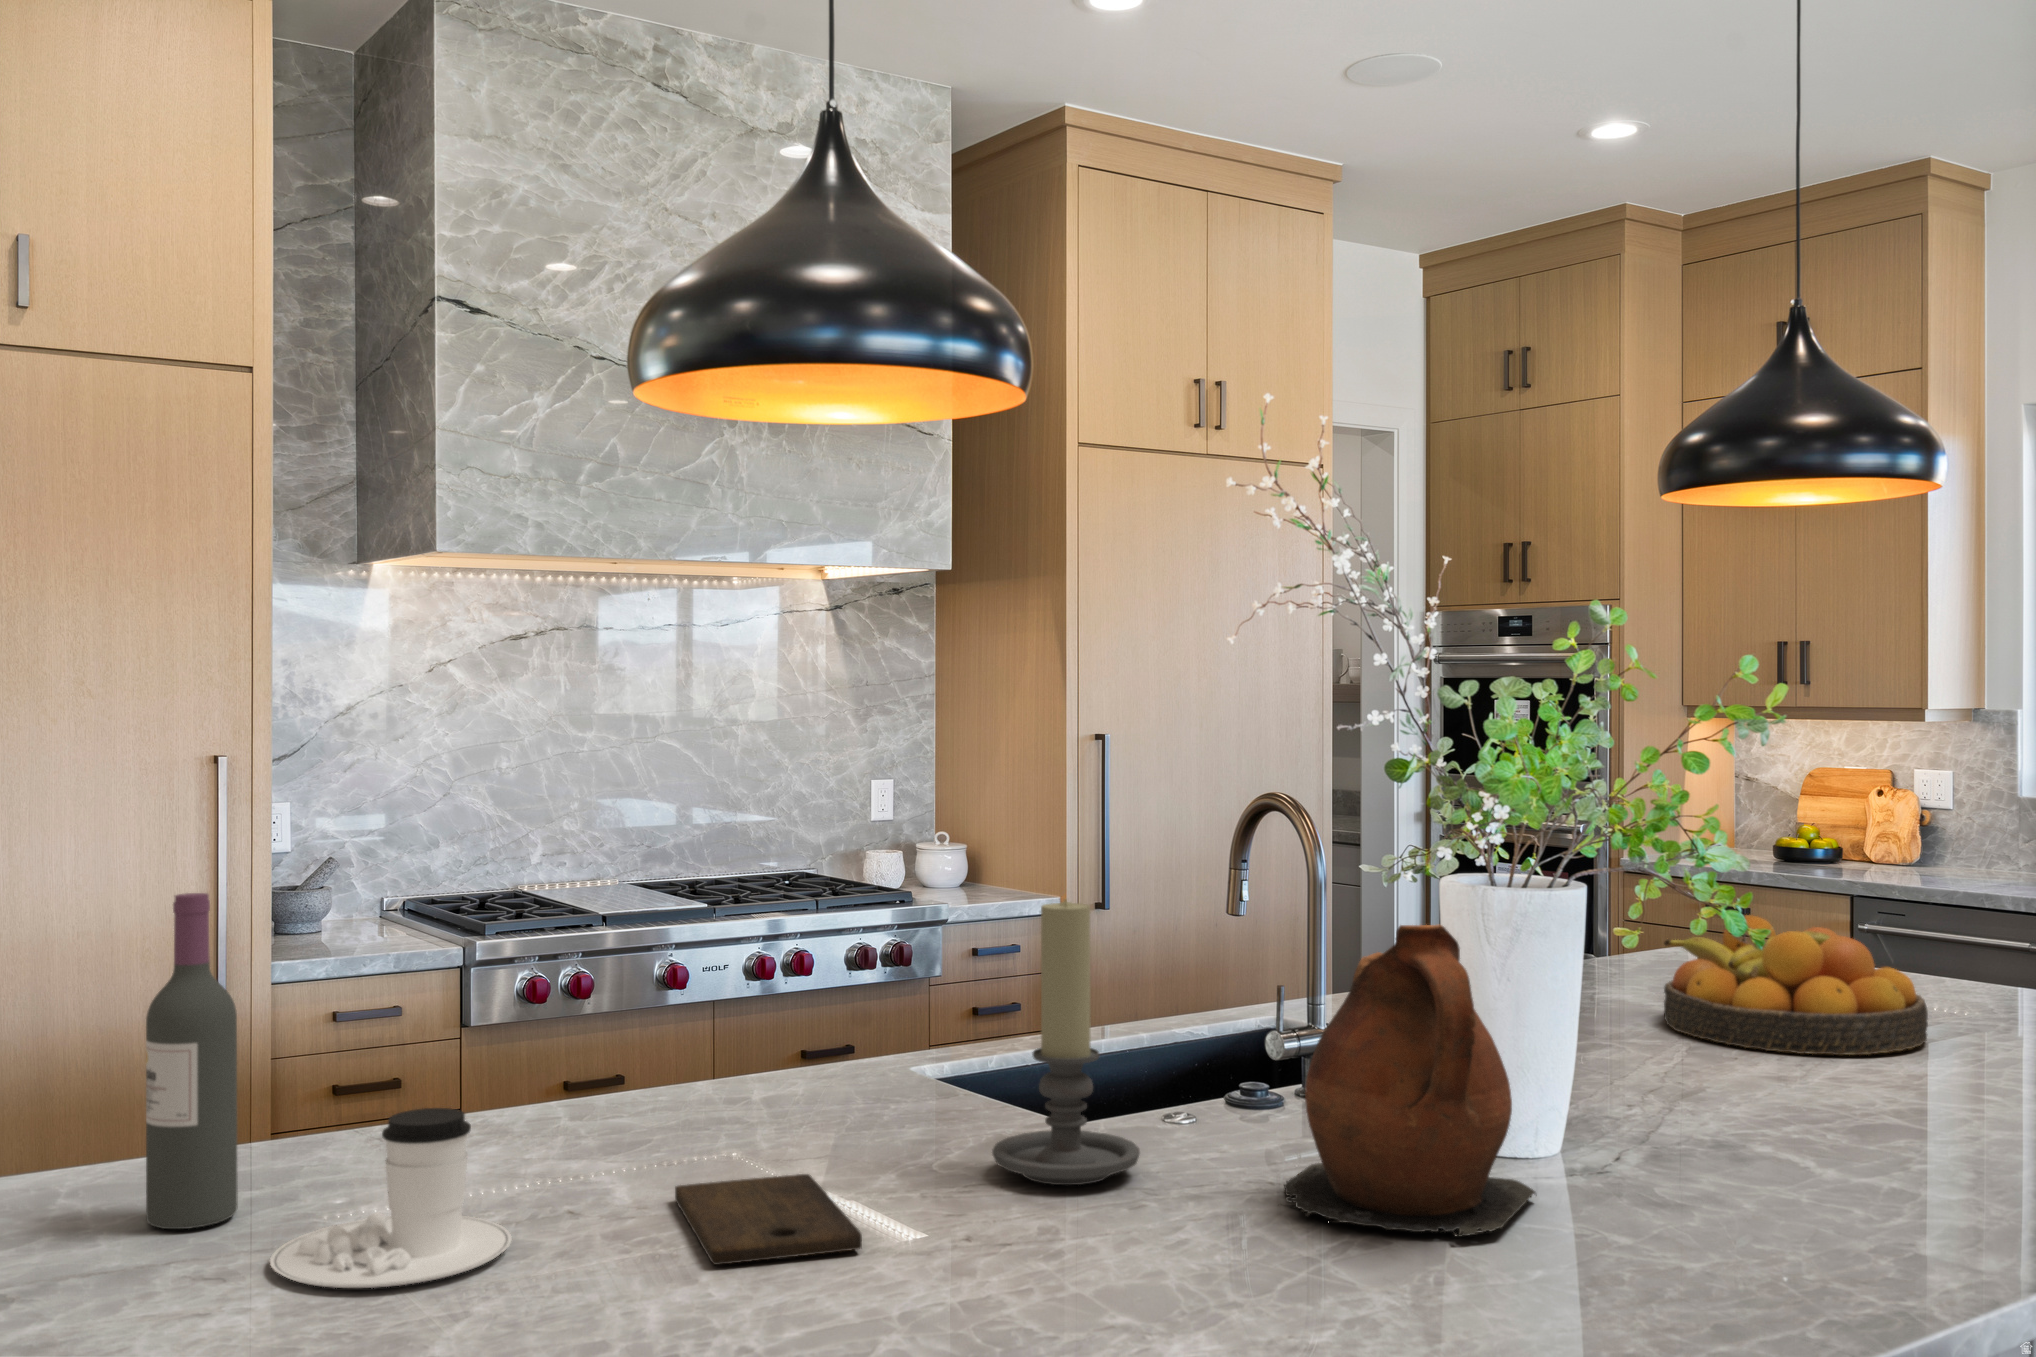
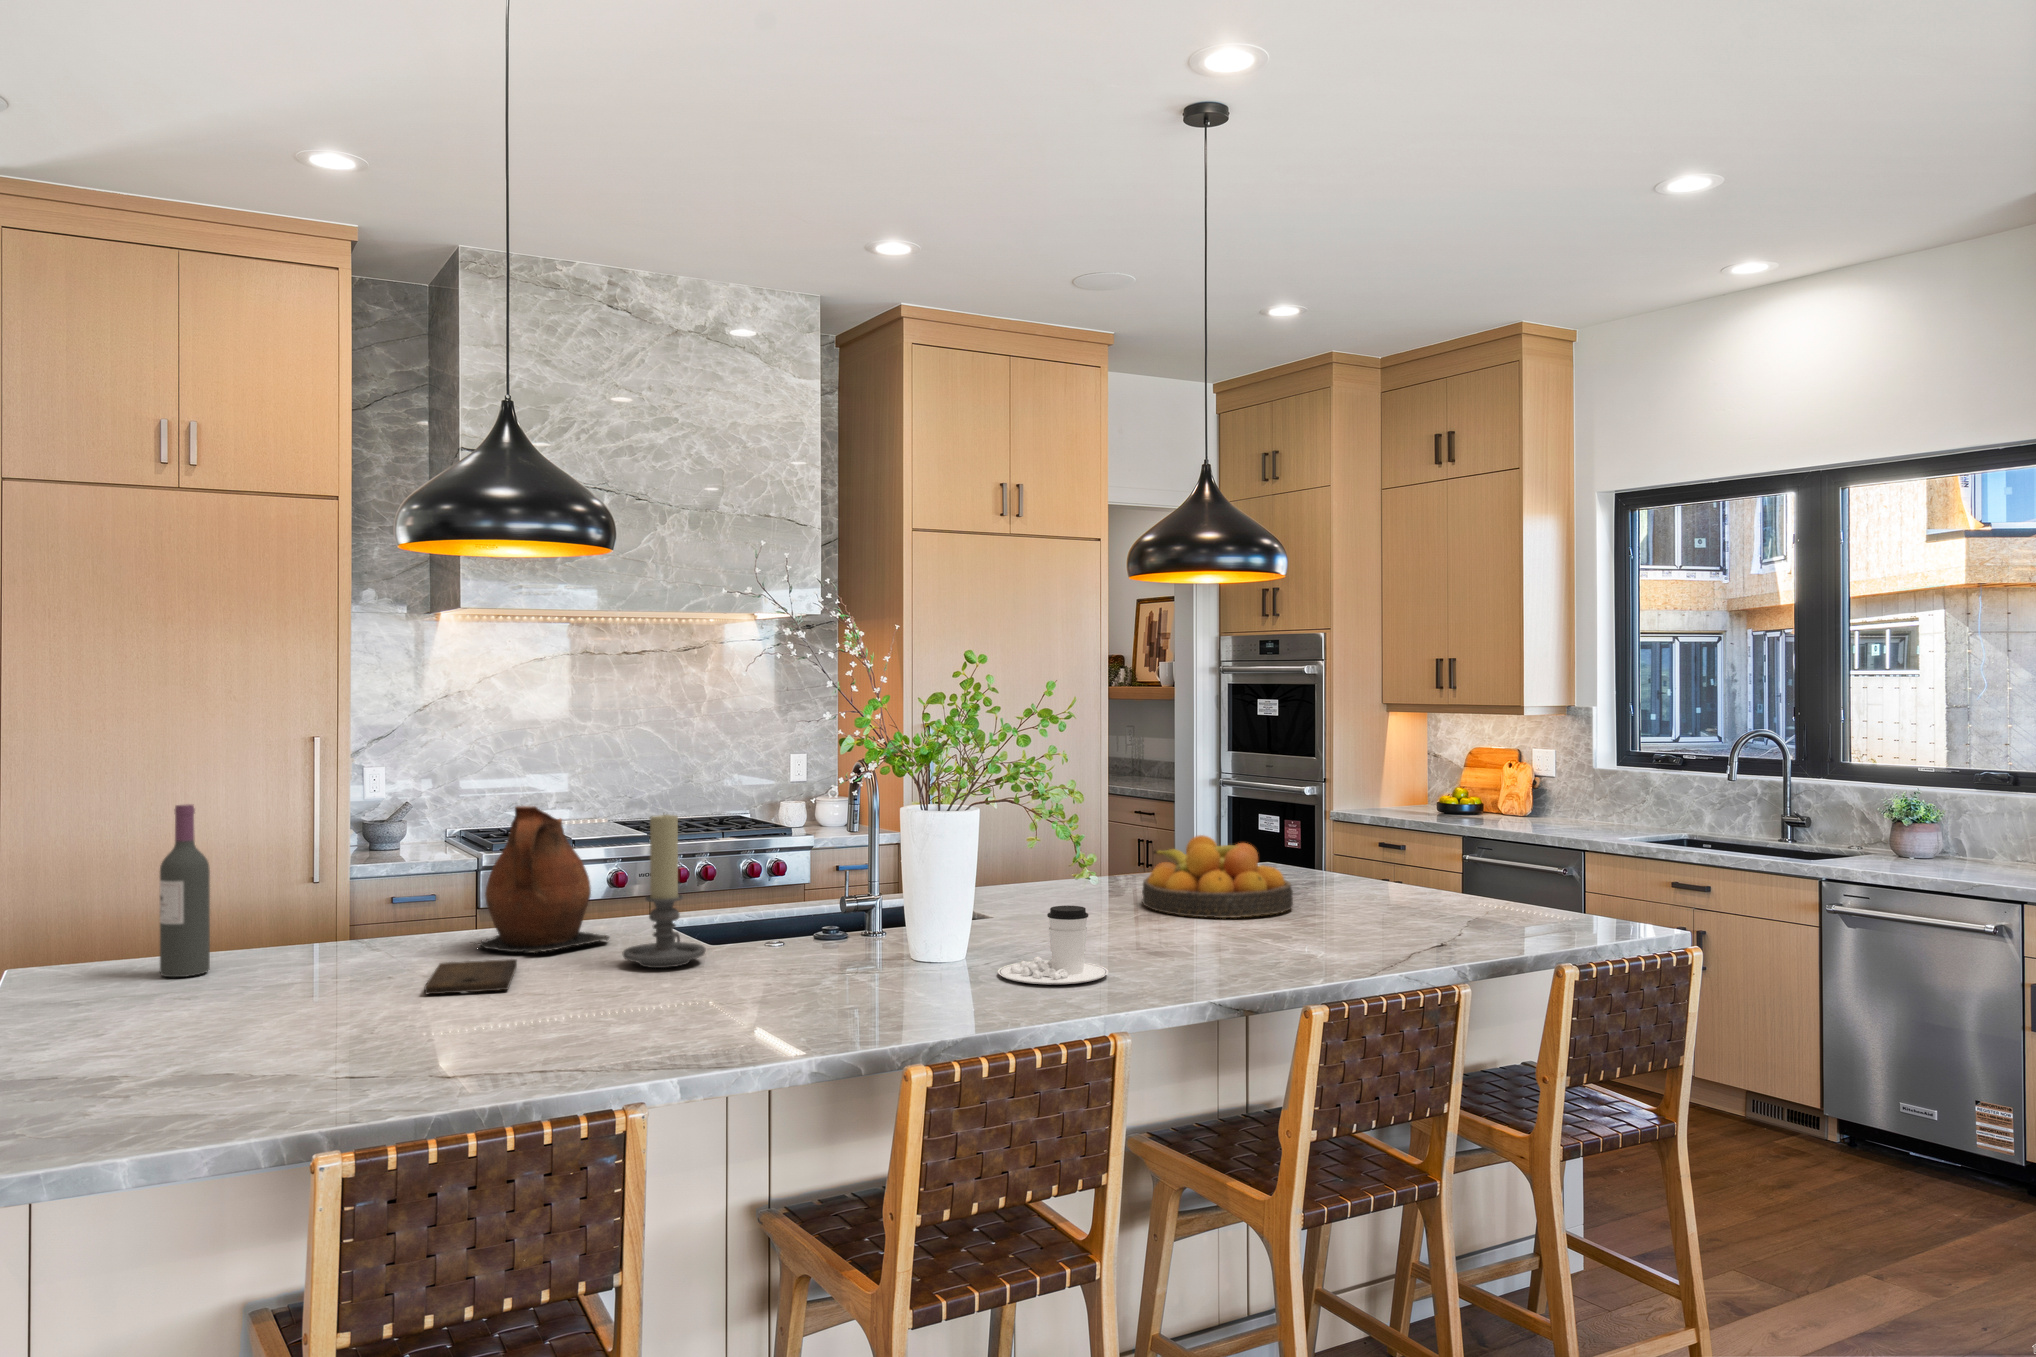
ceramic pitcher: present [1284,925,1536,1236] -> present [475,806,610,953]
coffee cup: present [270,1108,512,1288] -> present [998,906,1108,984]

